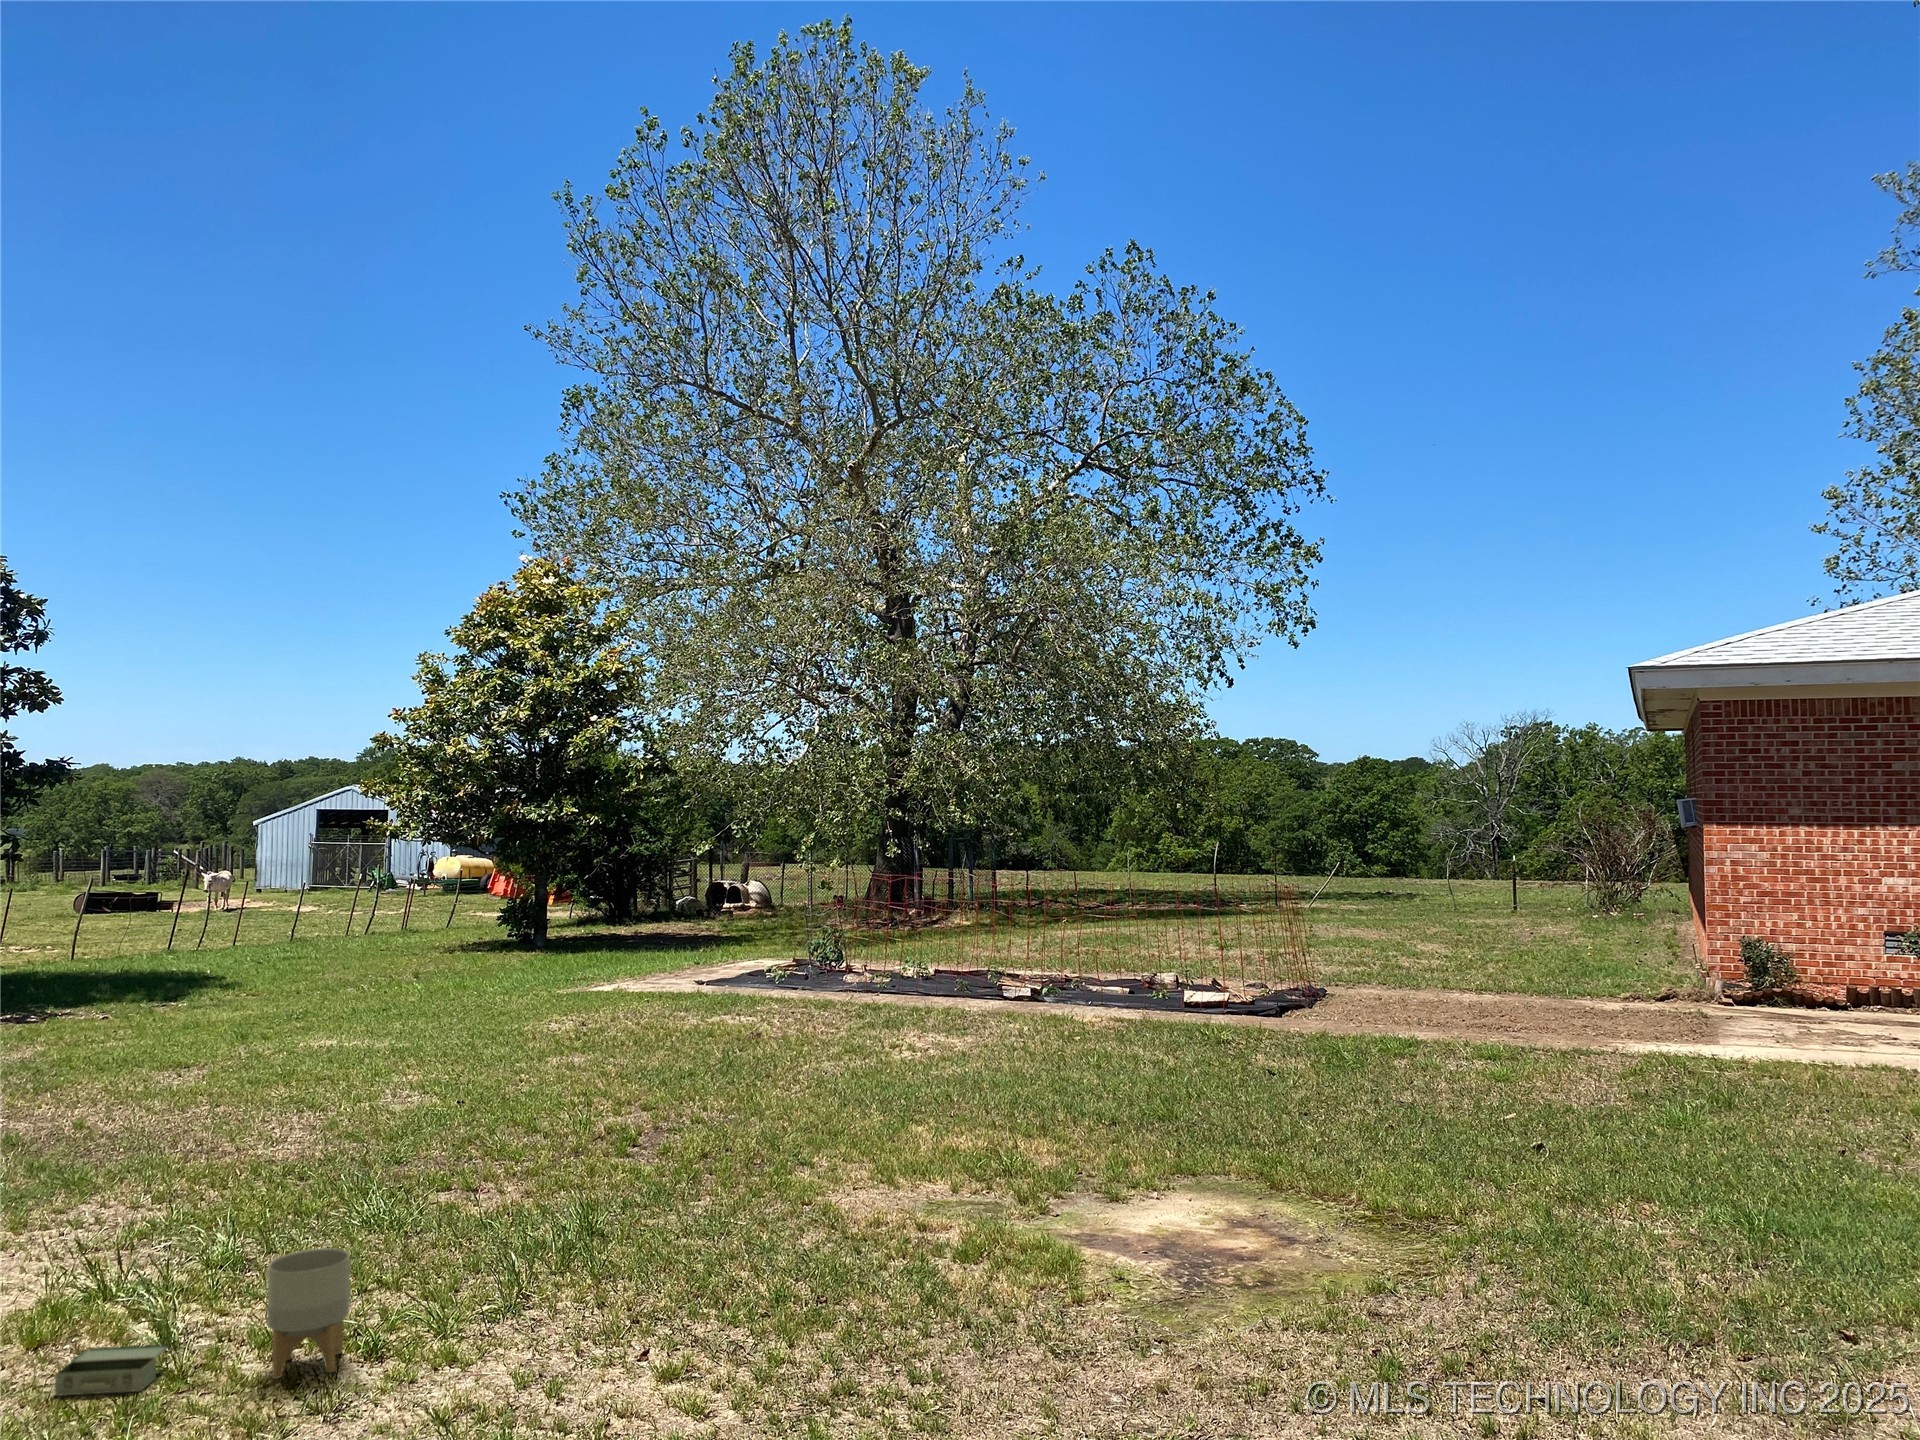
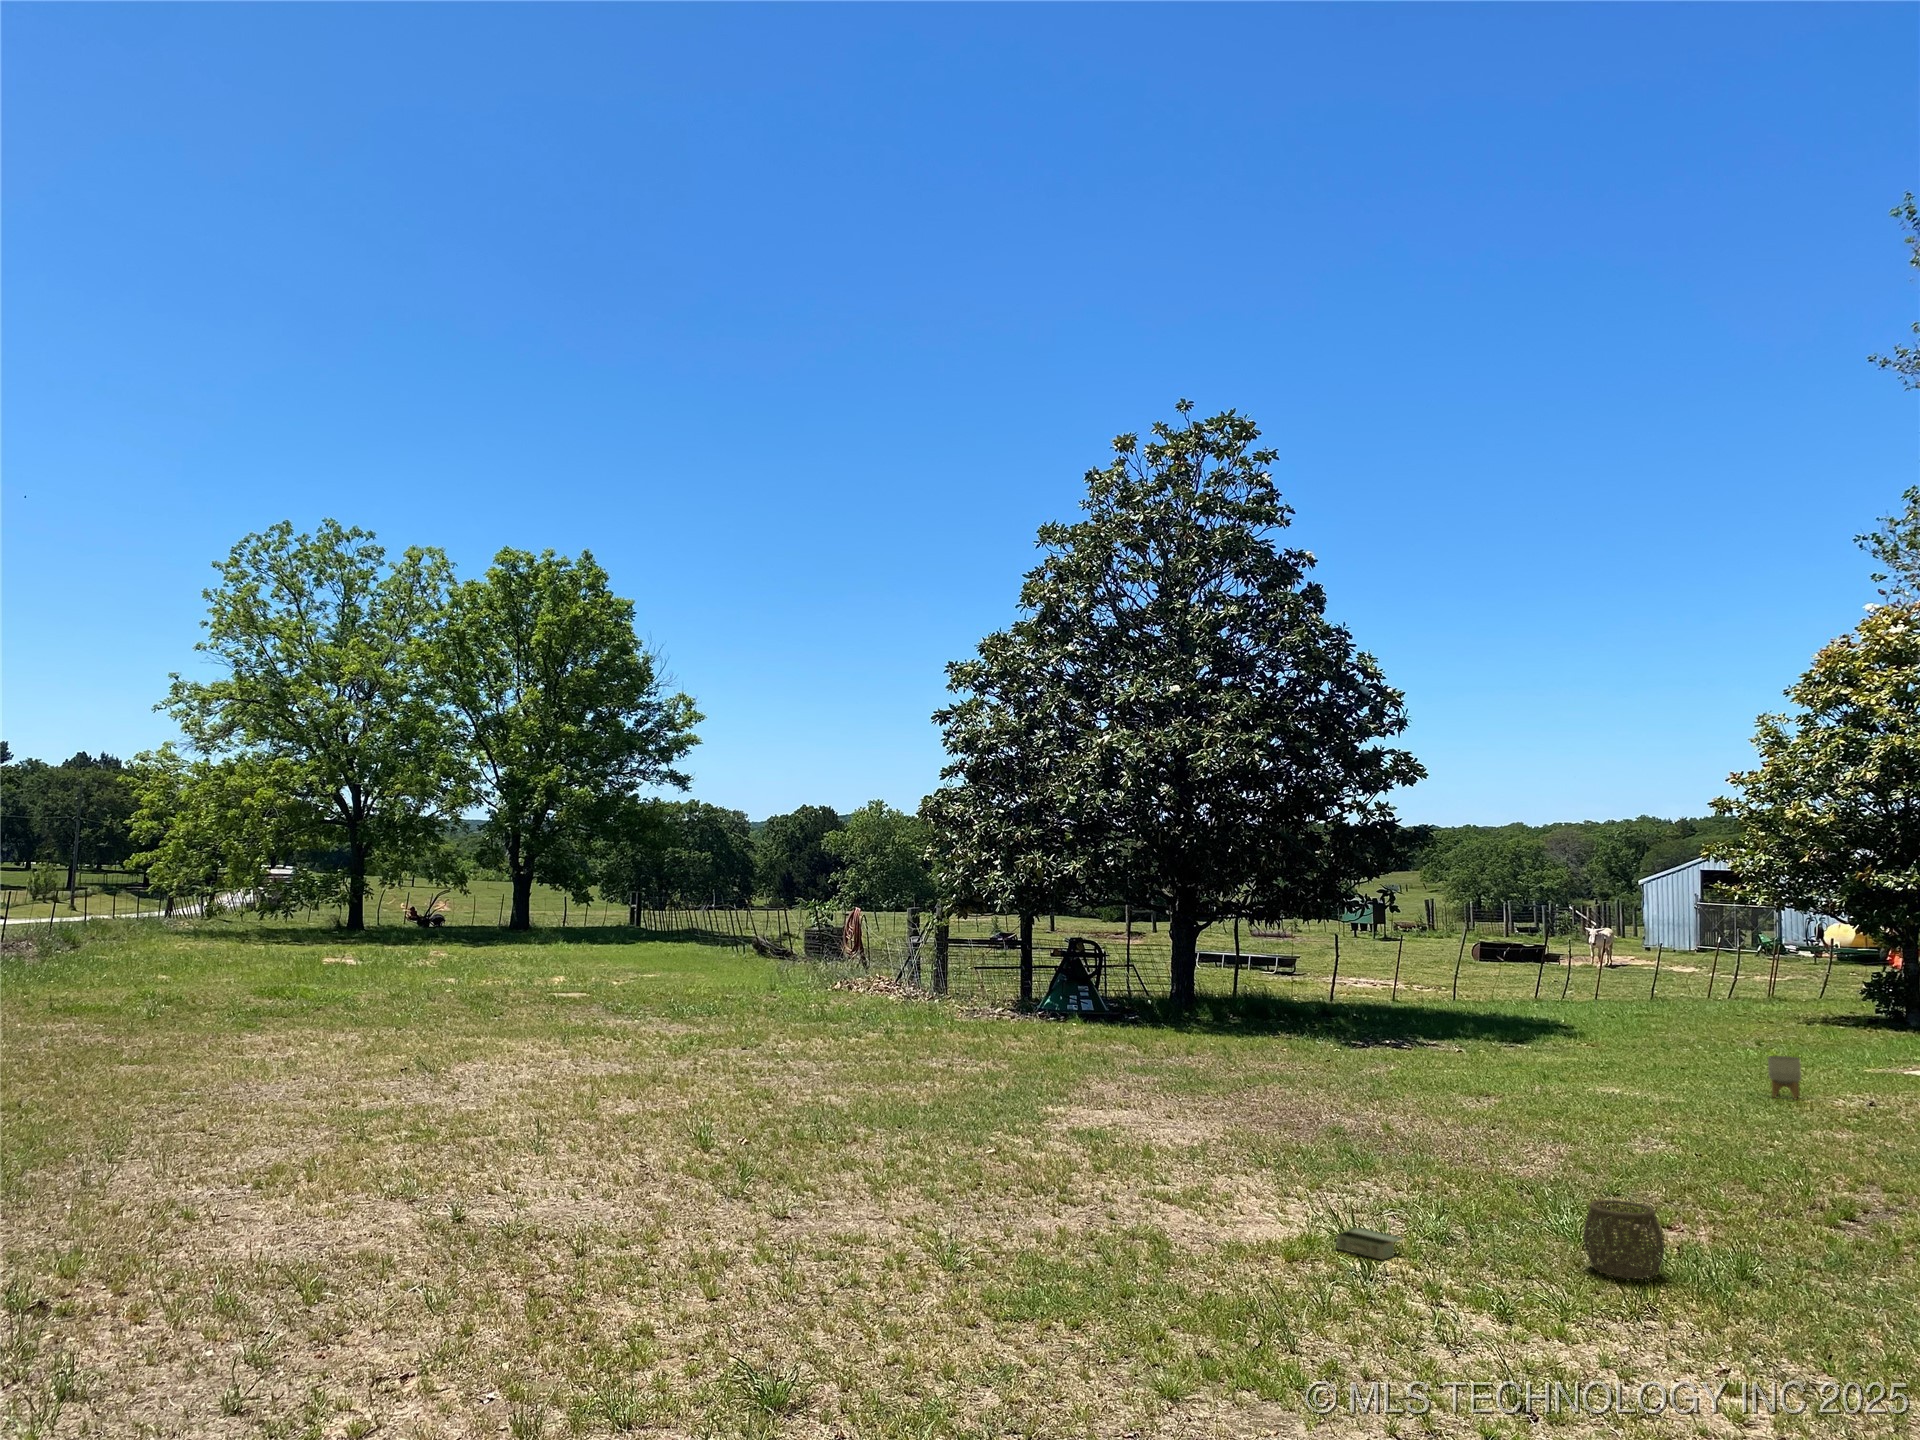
woven basket: none [420,1208,519,1312] -> present [1584,1200,1664,1279]
planter: present [267,1248,350,1379] -> present [1768,1056,1801,1099]

